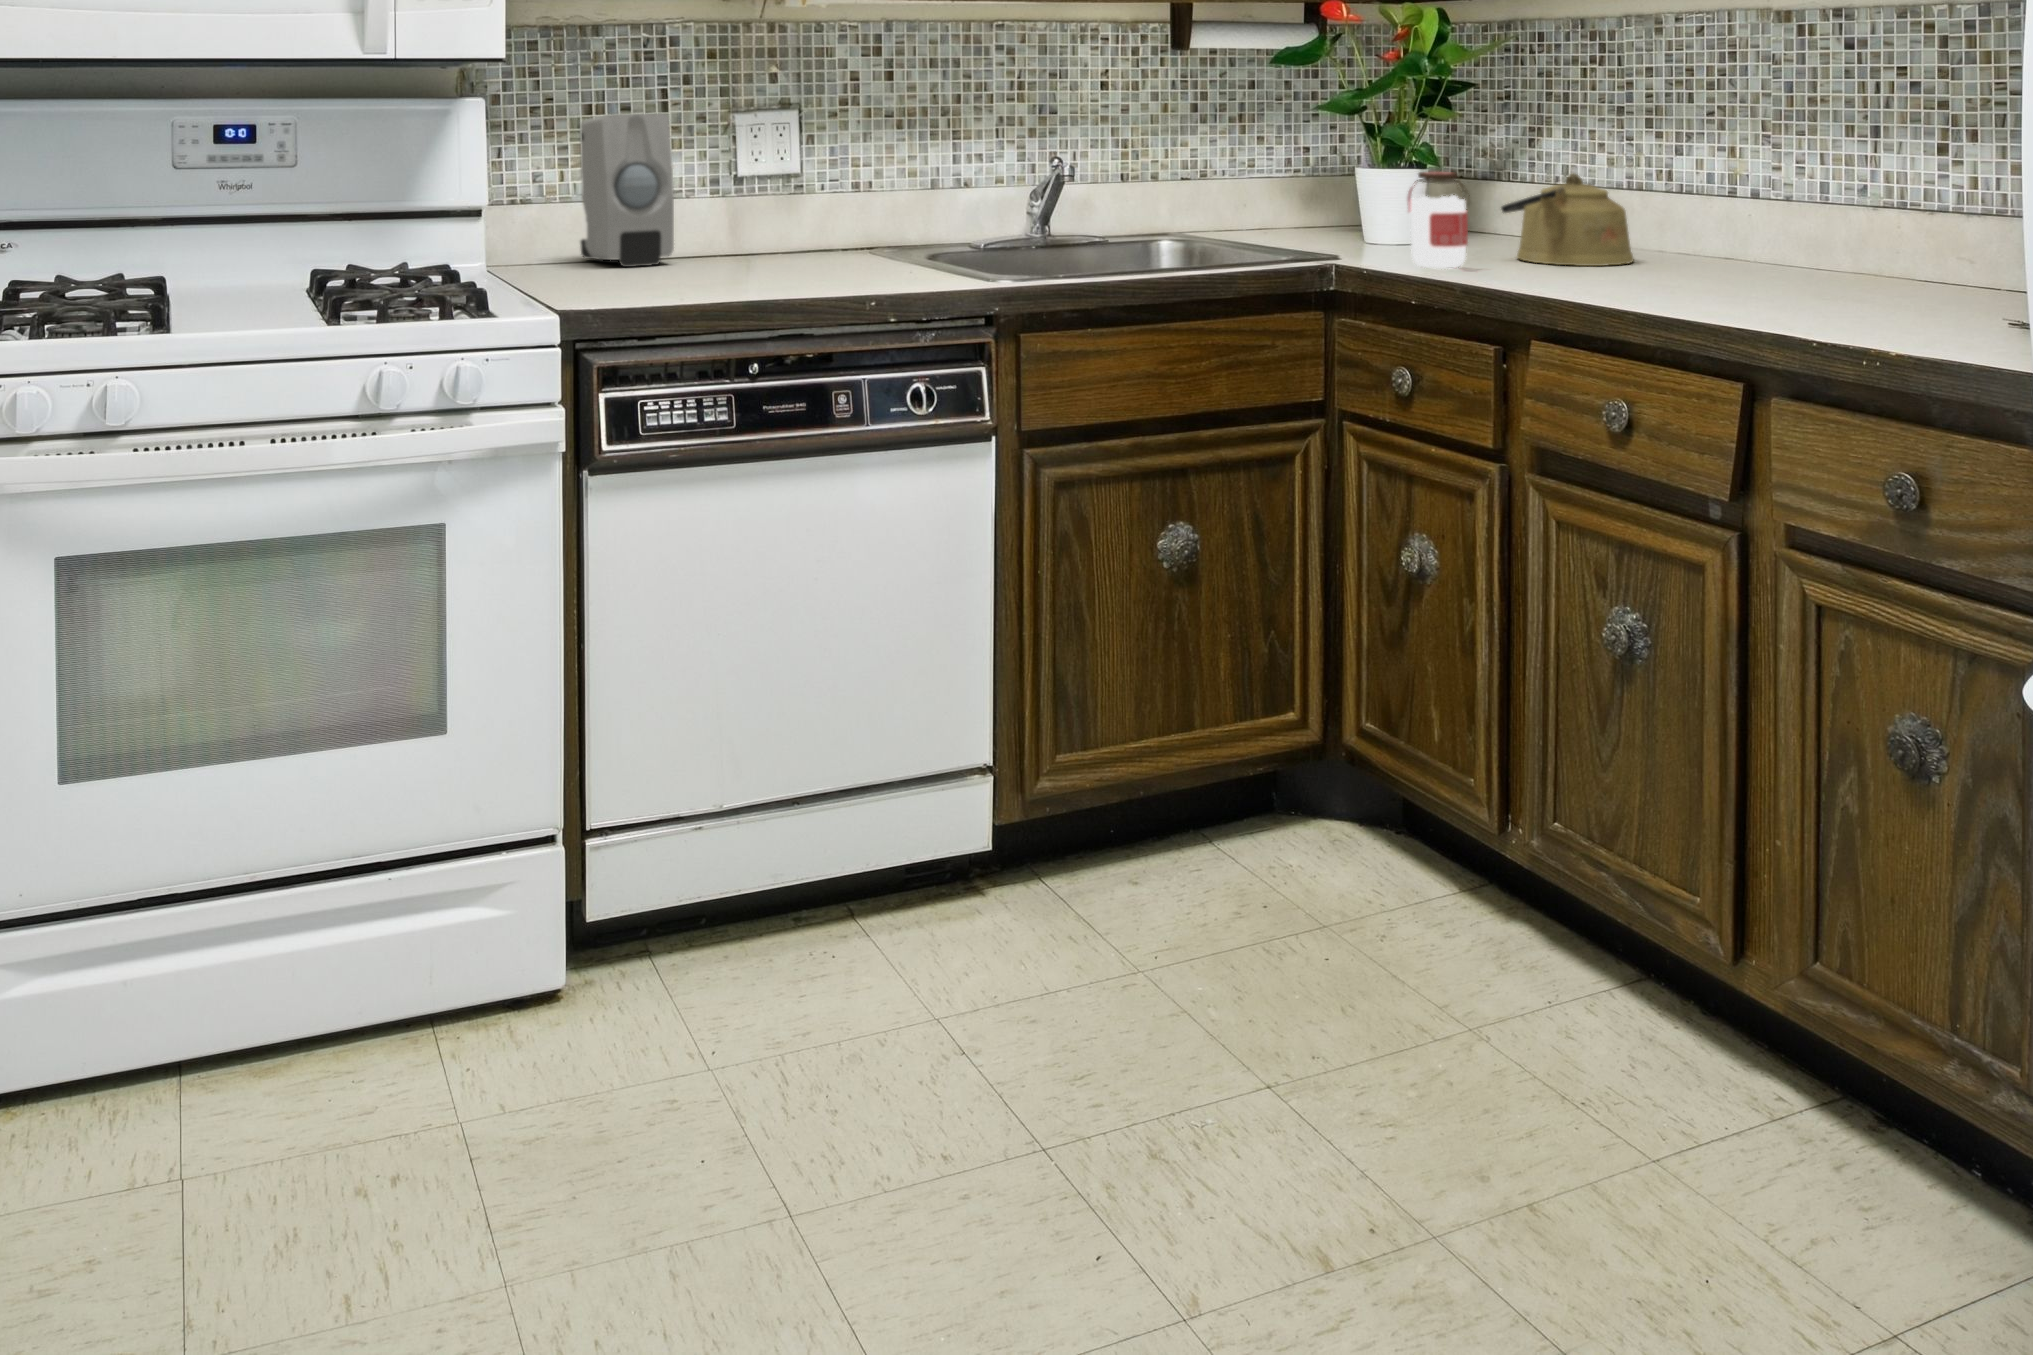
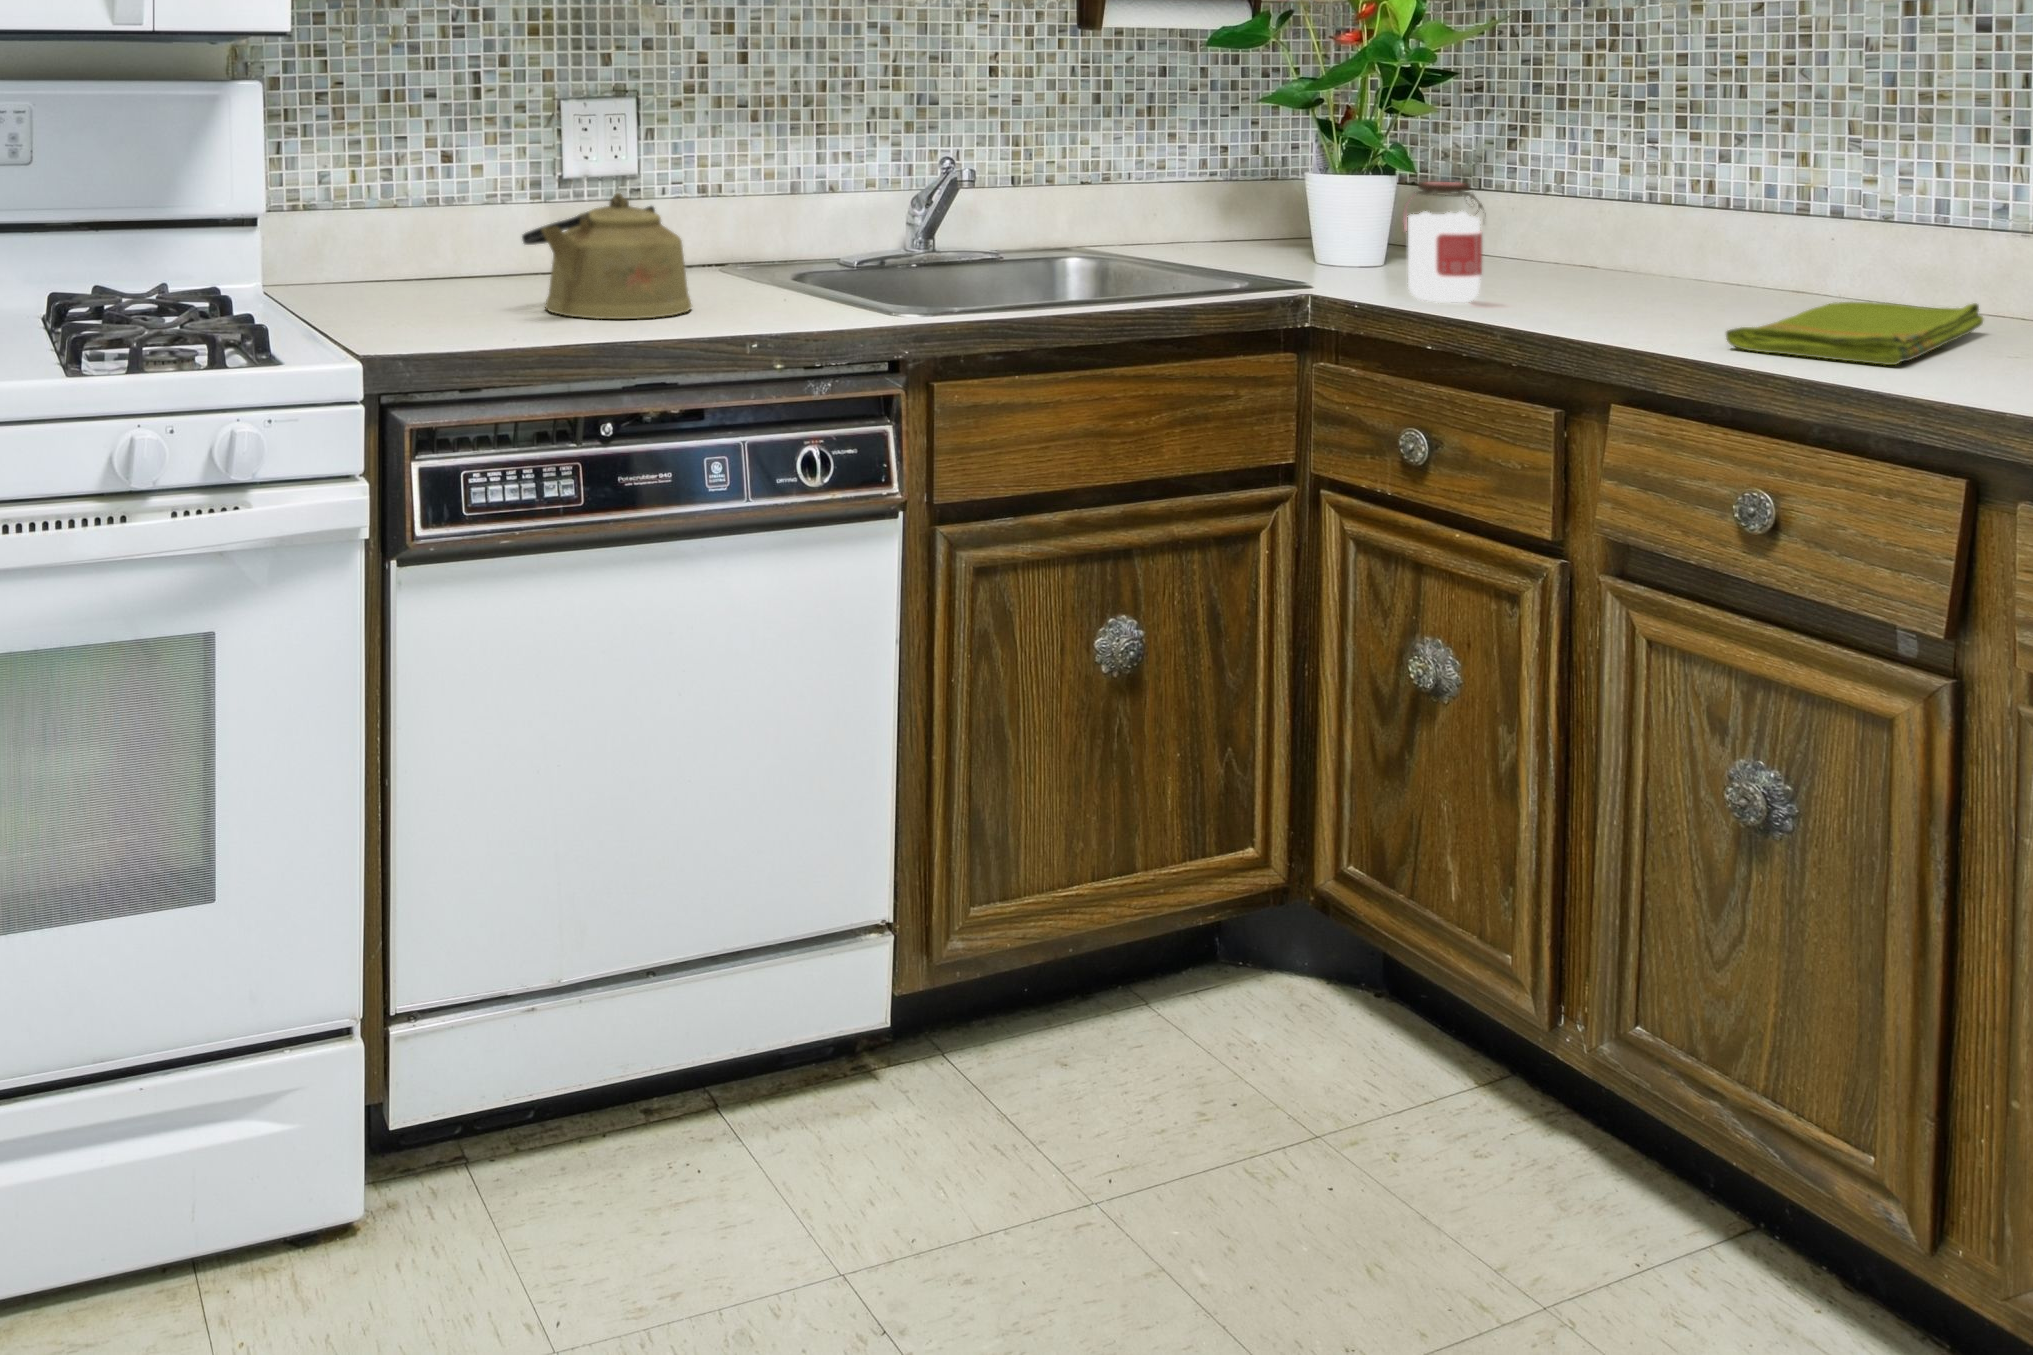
soap dispenser: present [581,113,674,267] -> none [370,101,489,287]
kettle: present [1501,174,1634,266] -> present [522,193,692,319]
dish towel: none [1618,260,1832,304] -> present [1726,302,1983,365]

